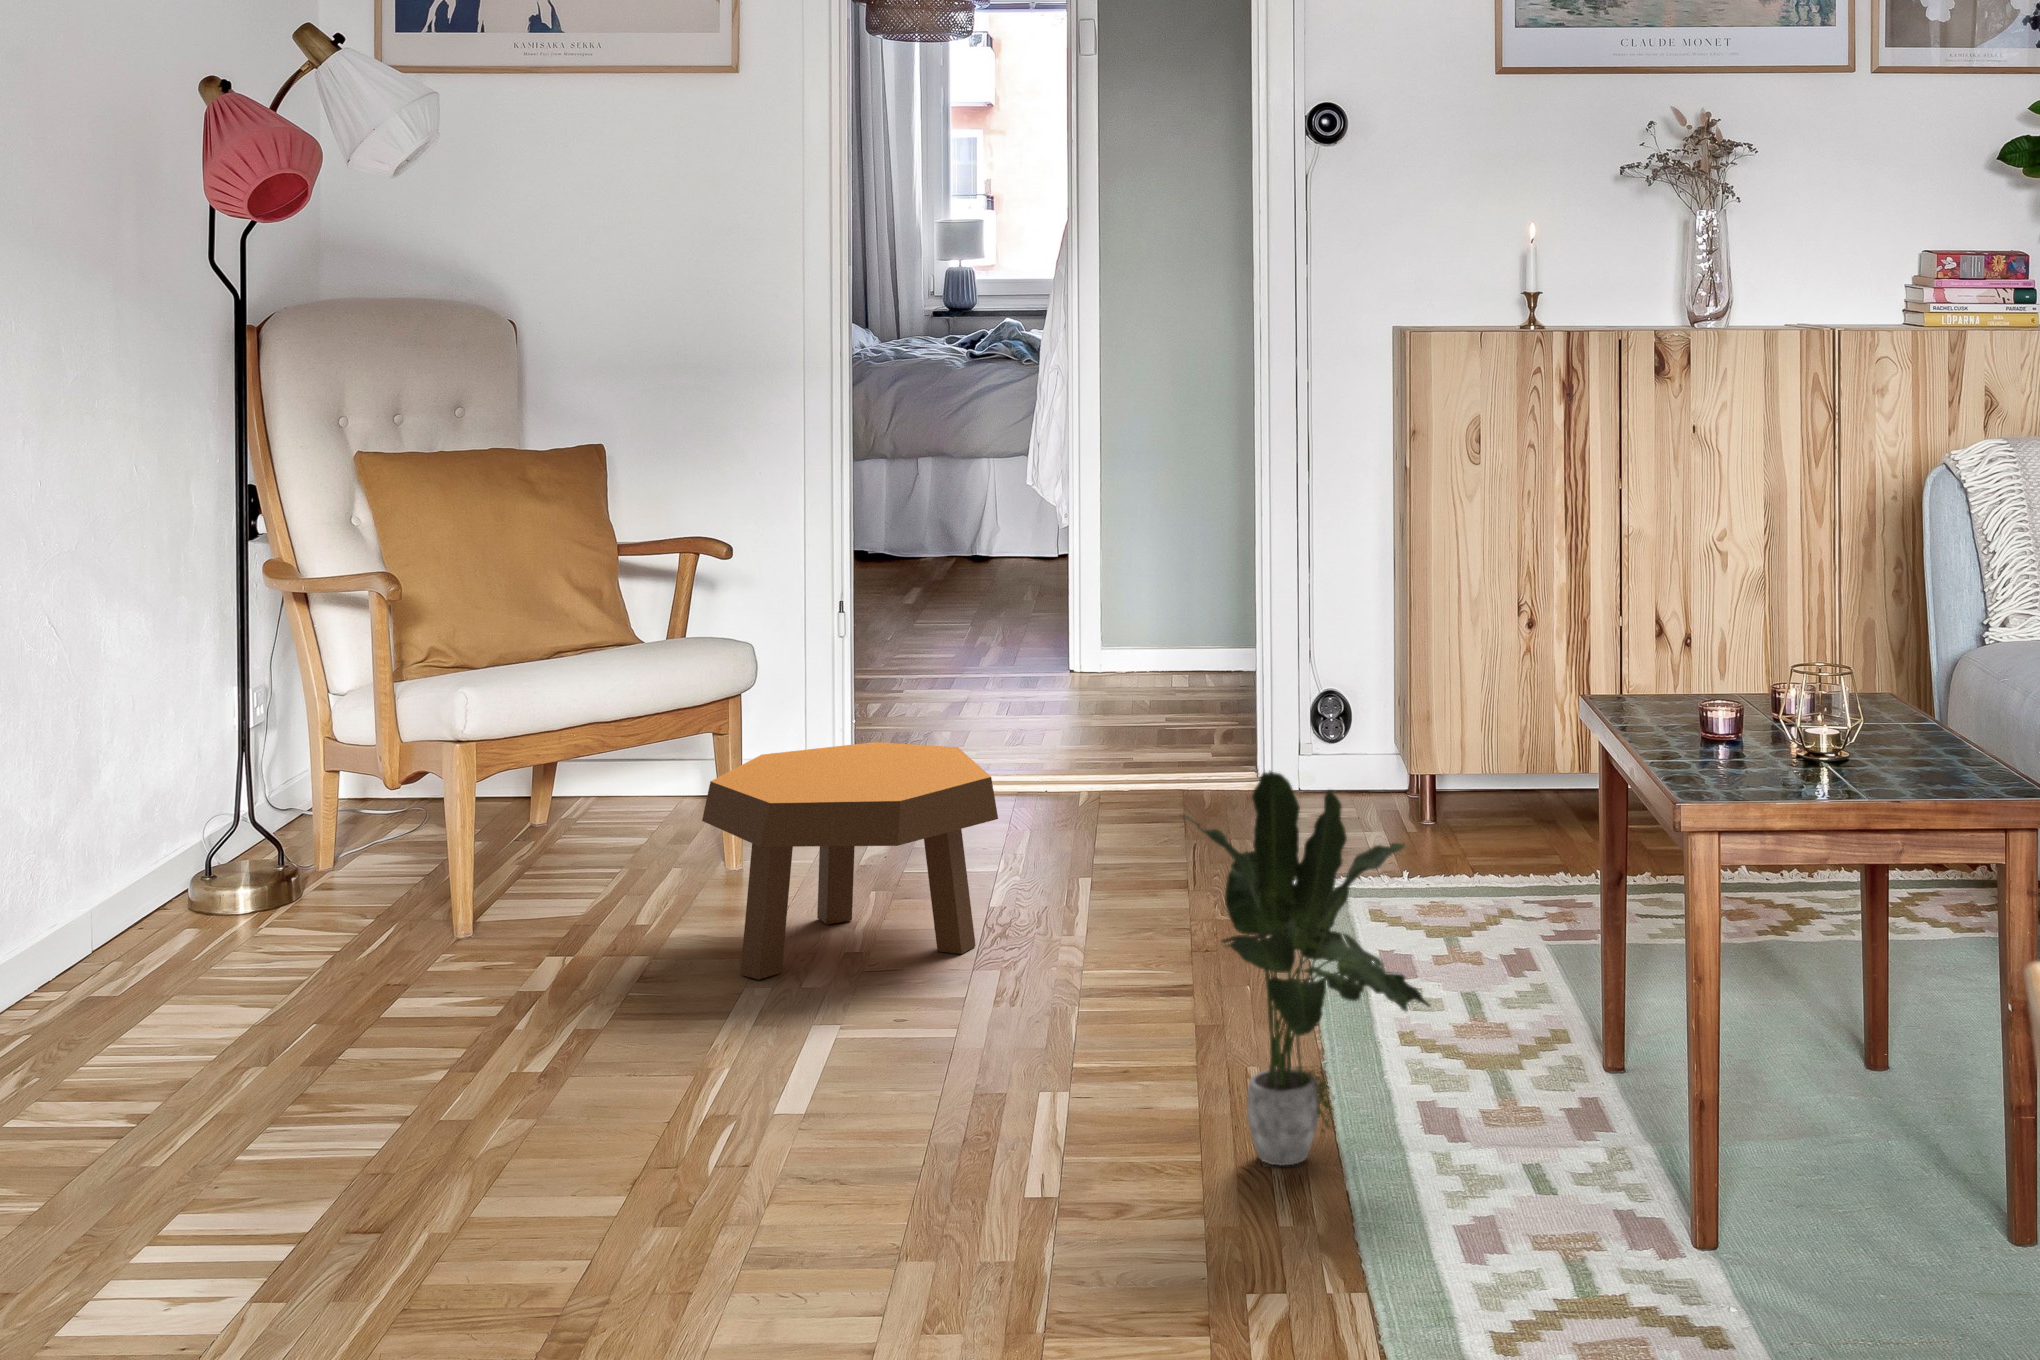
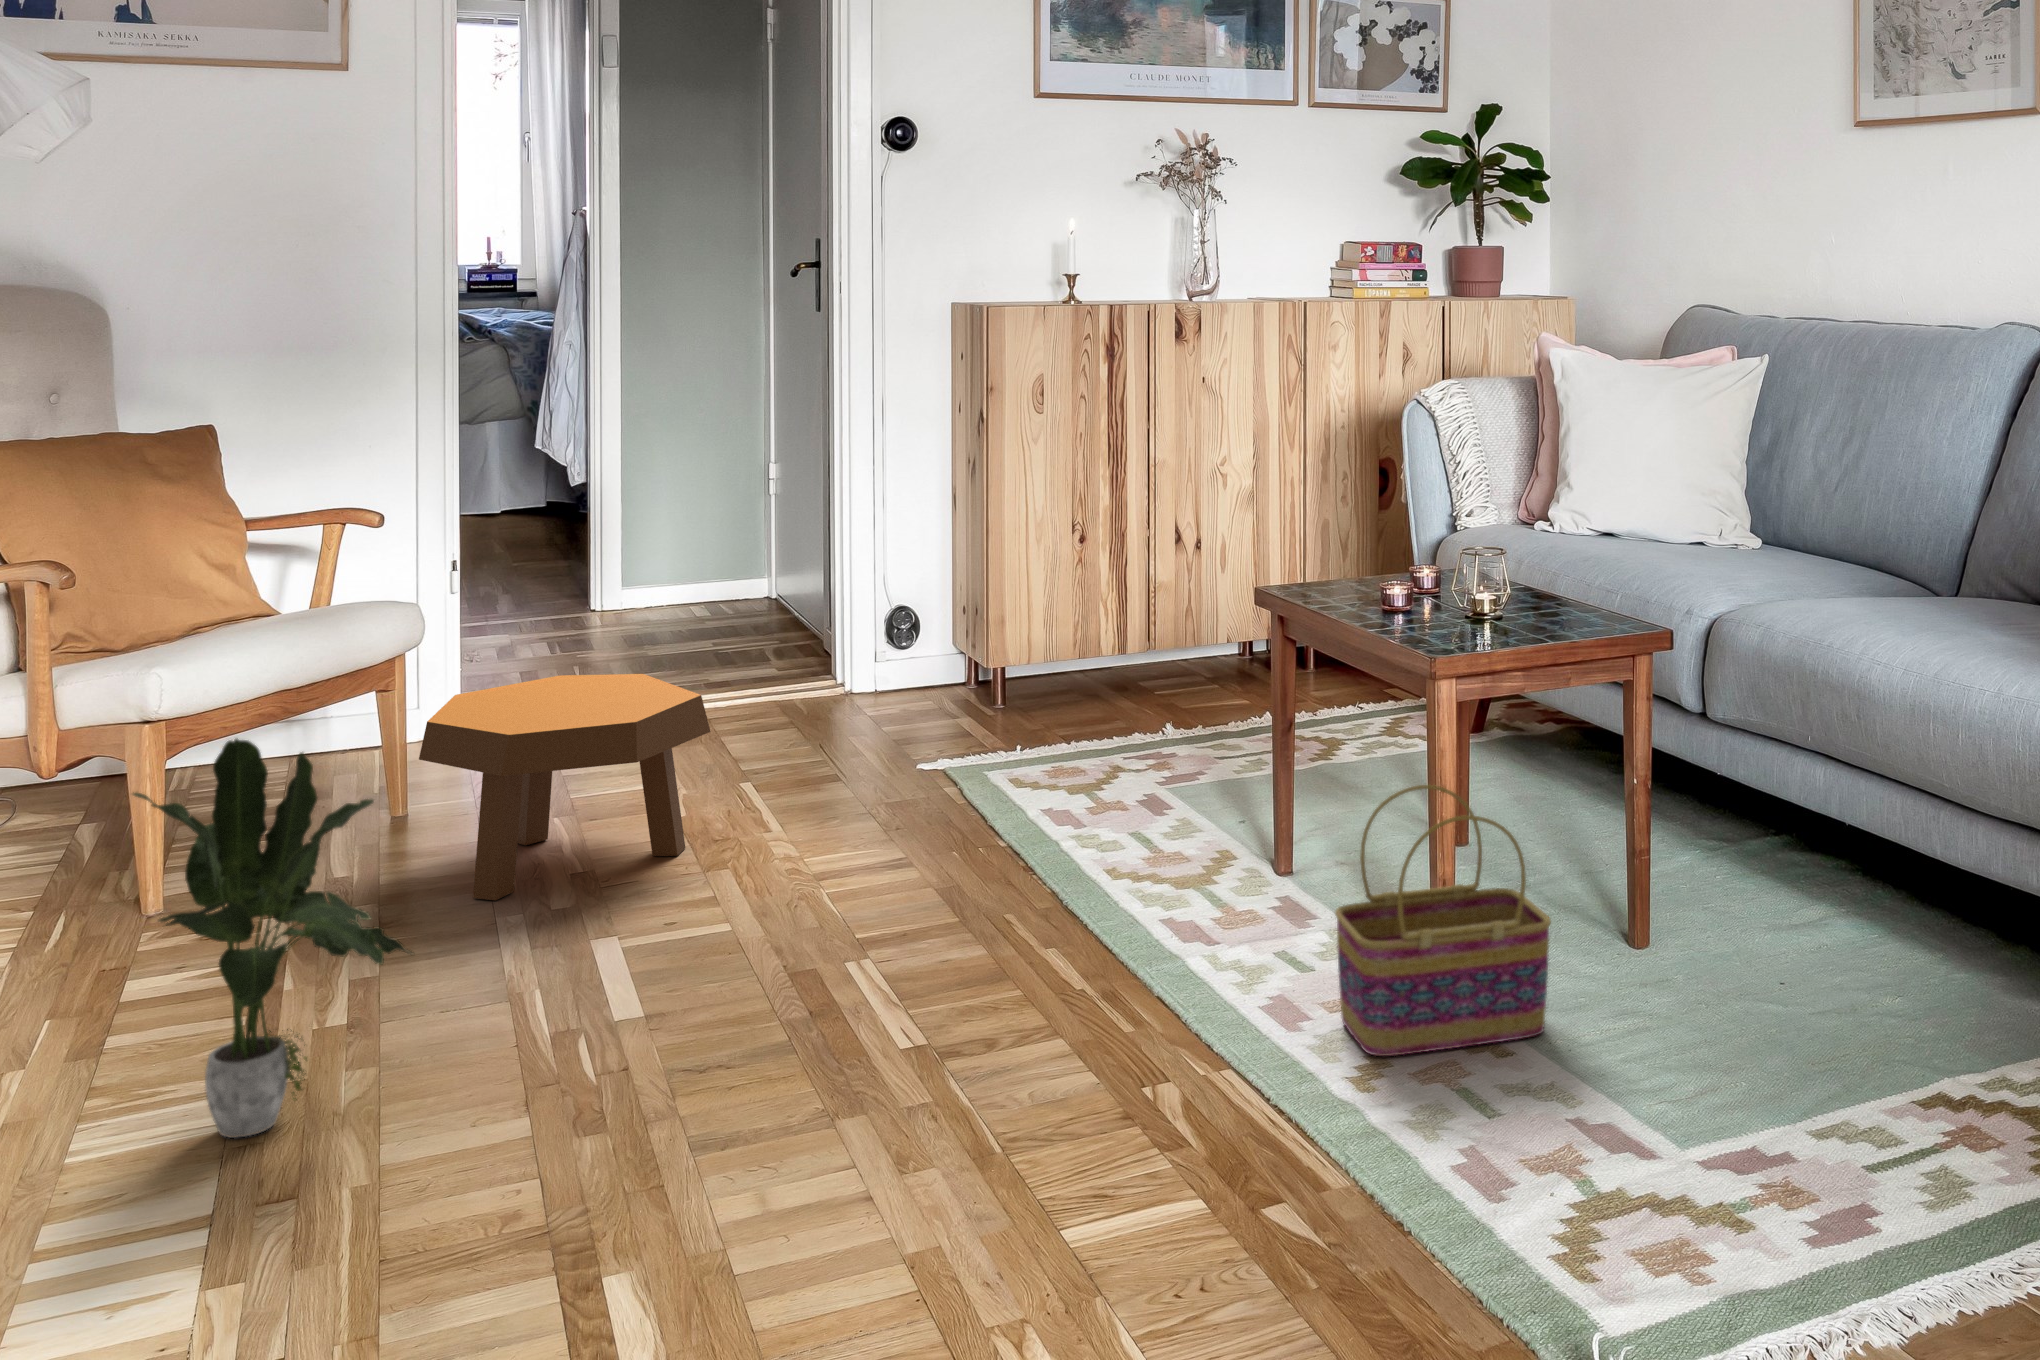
potted plant: present [1183,771,1430,1165] -> present [133,738,413,1138]
basket: none [1510,968,1770,1304] -> present [1335,785,1551,1056]

